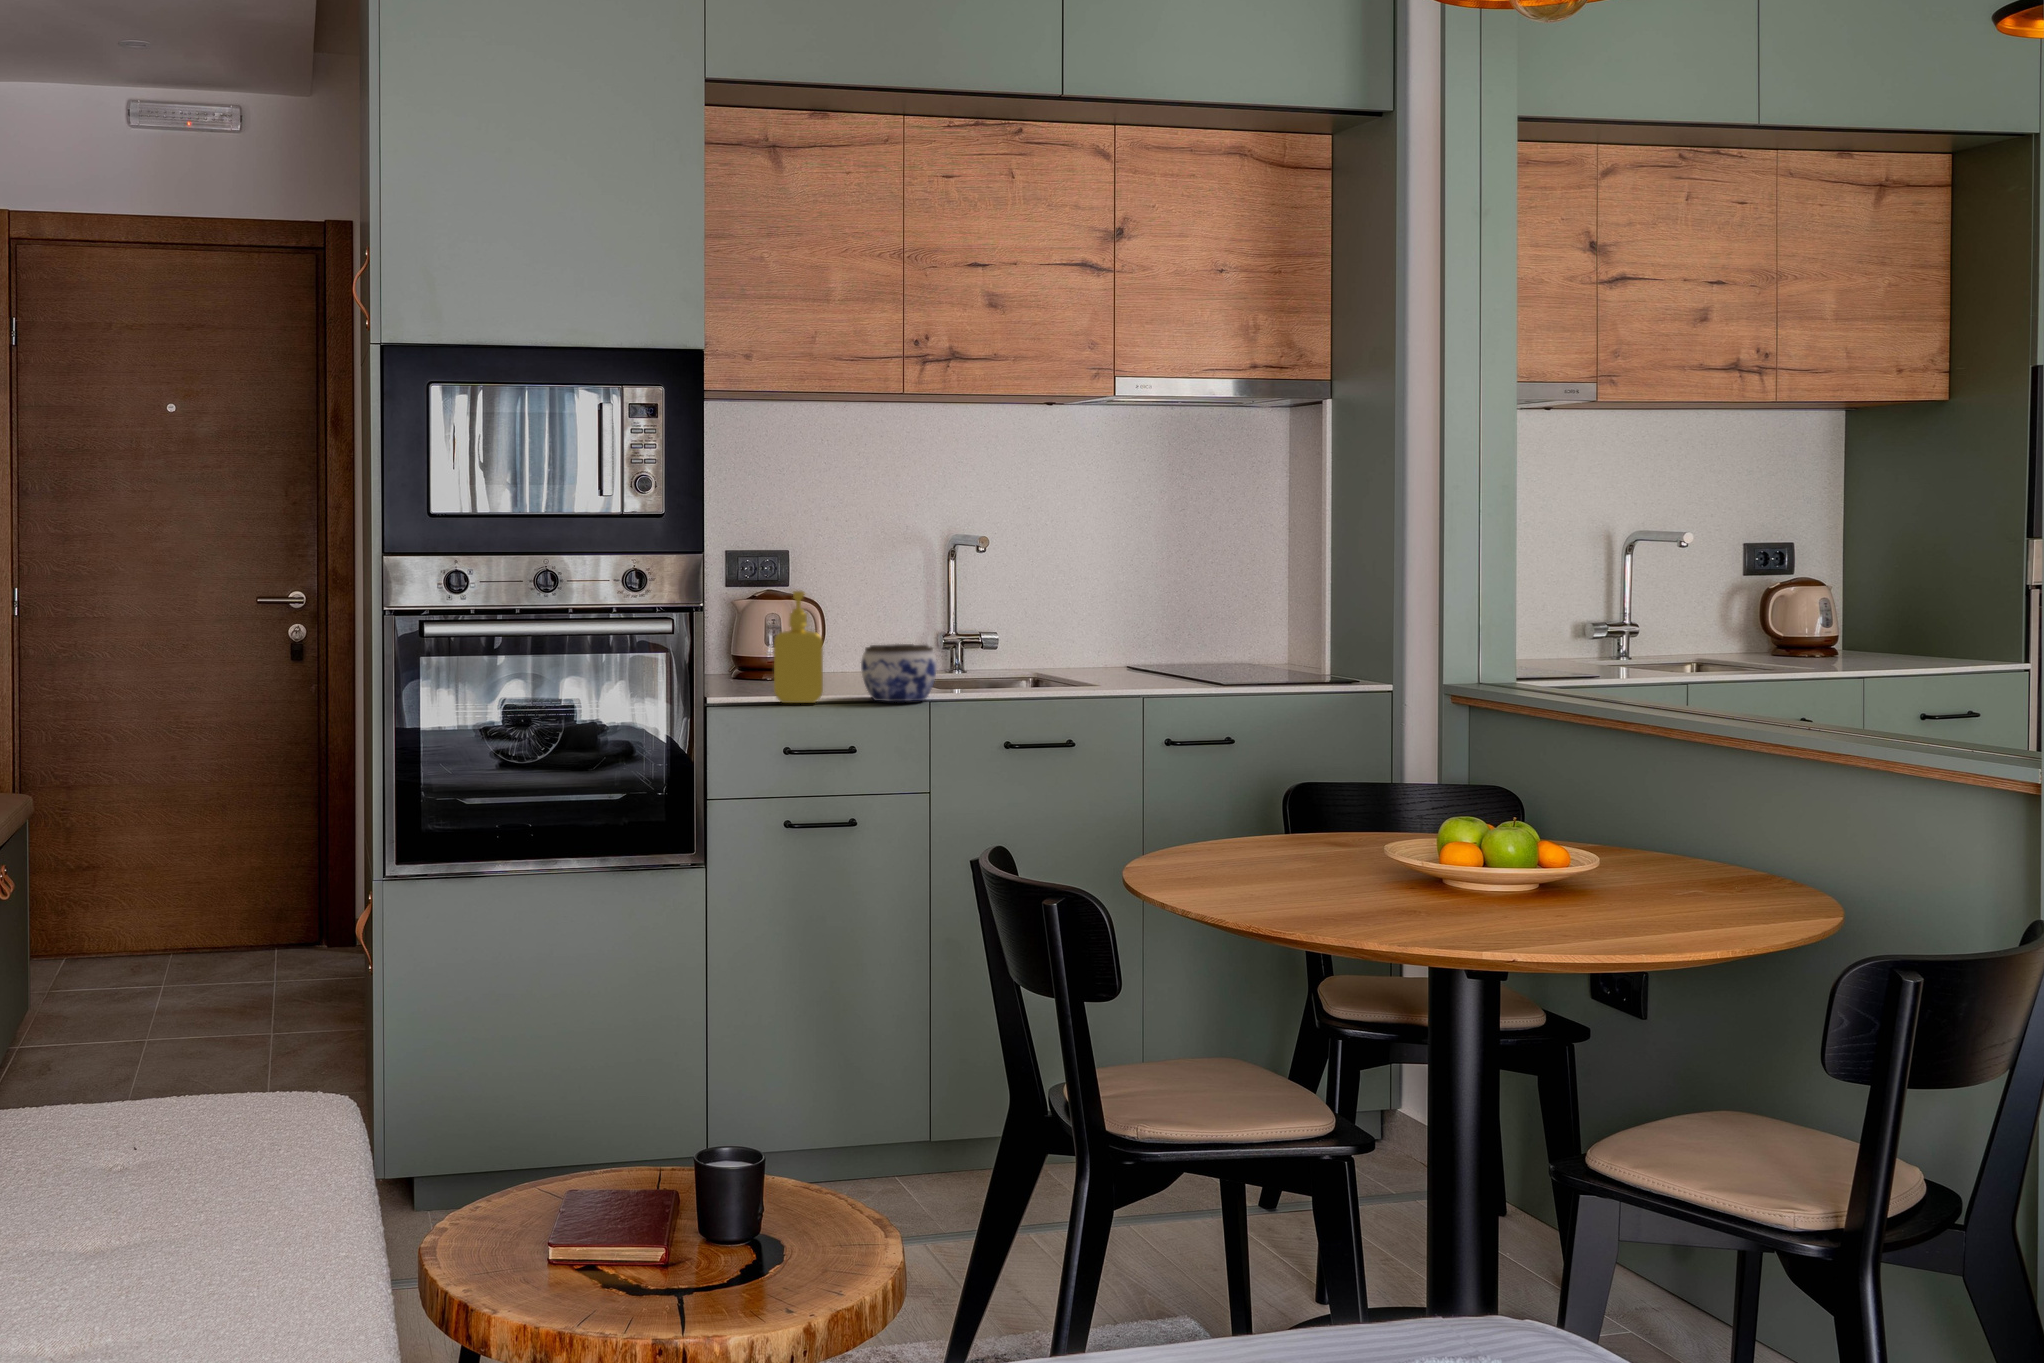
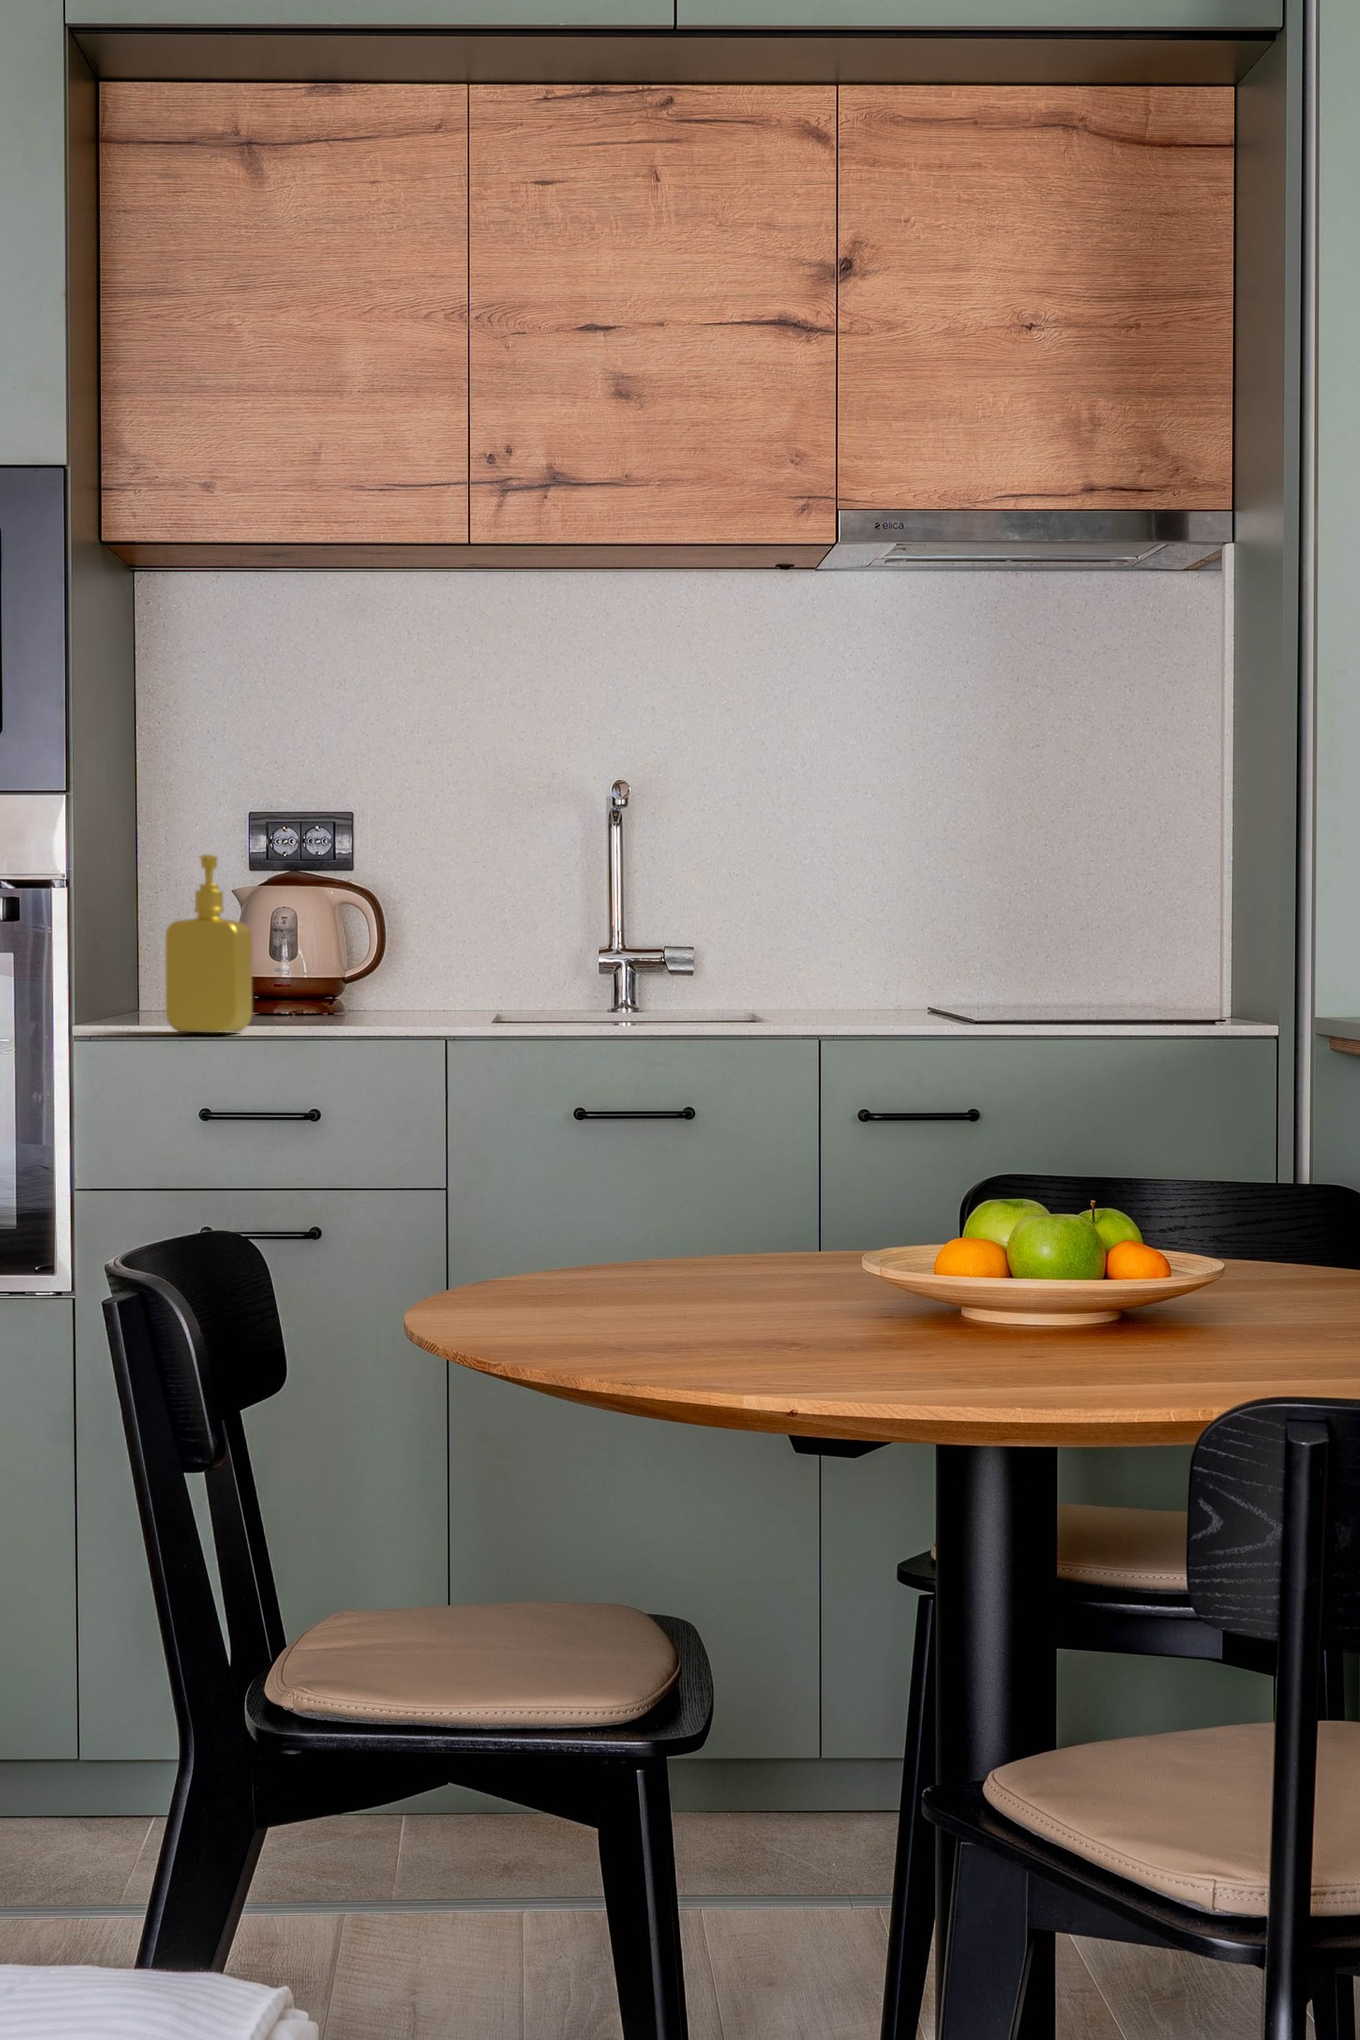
jar: present [861,644,937,702] -> none [314,943,435,1033]

